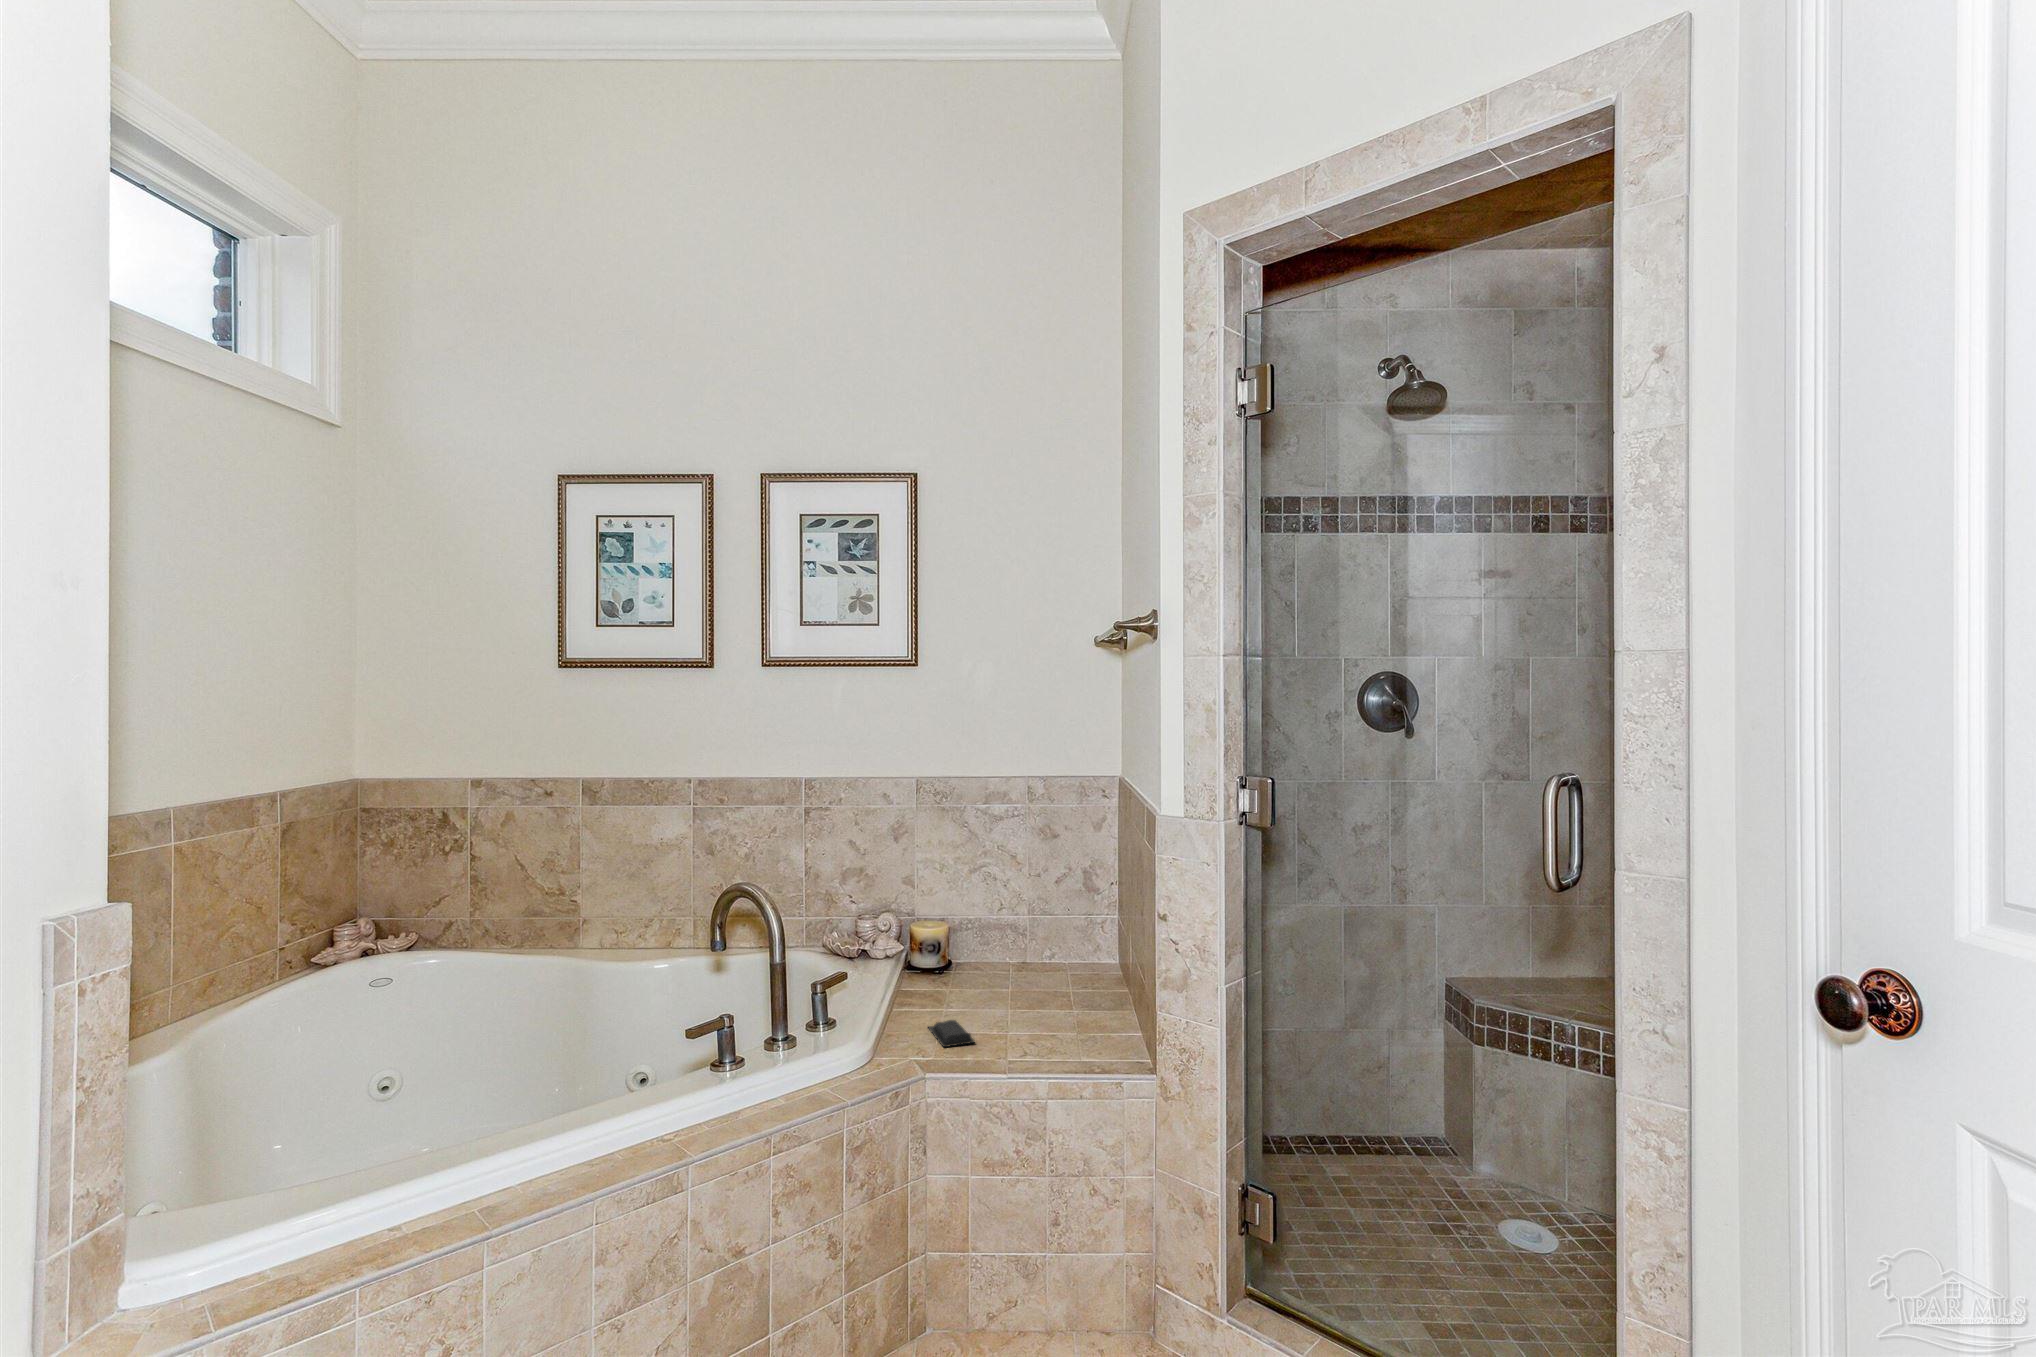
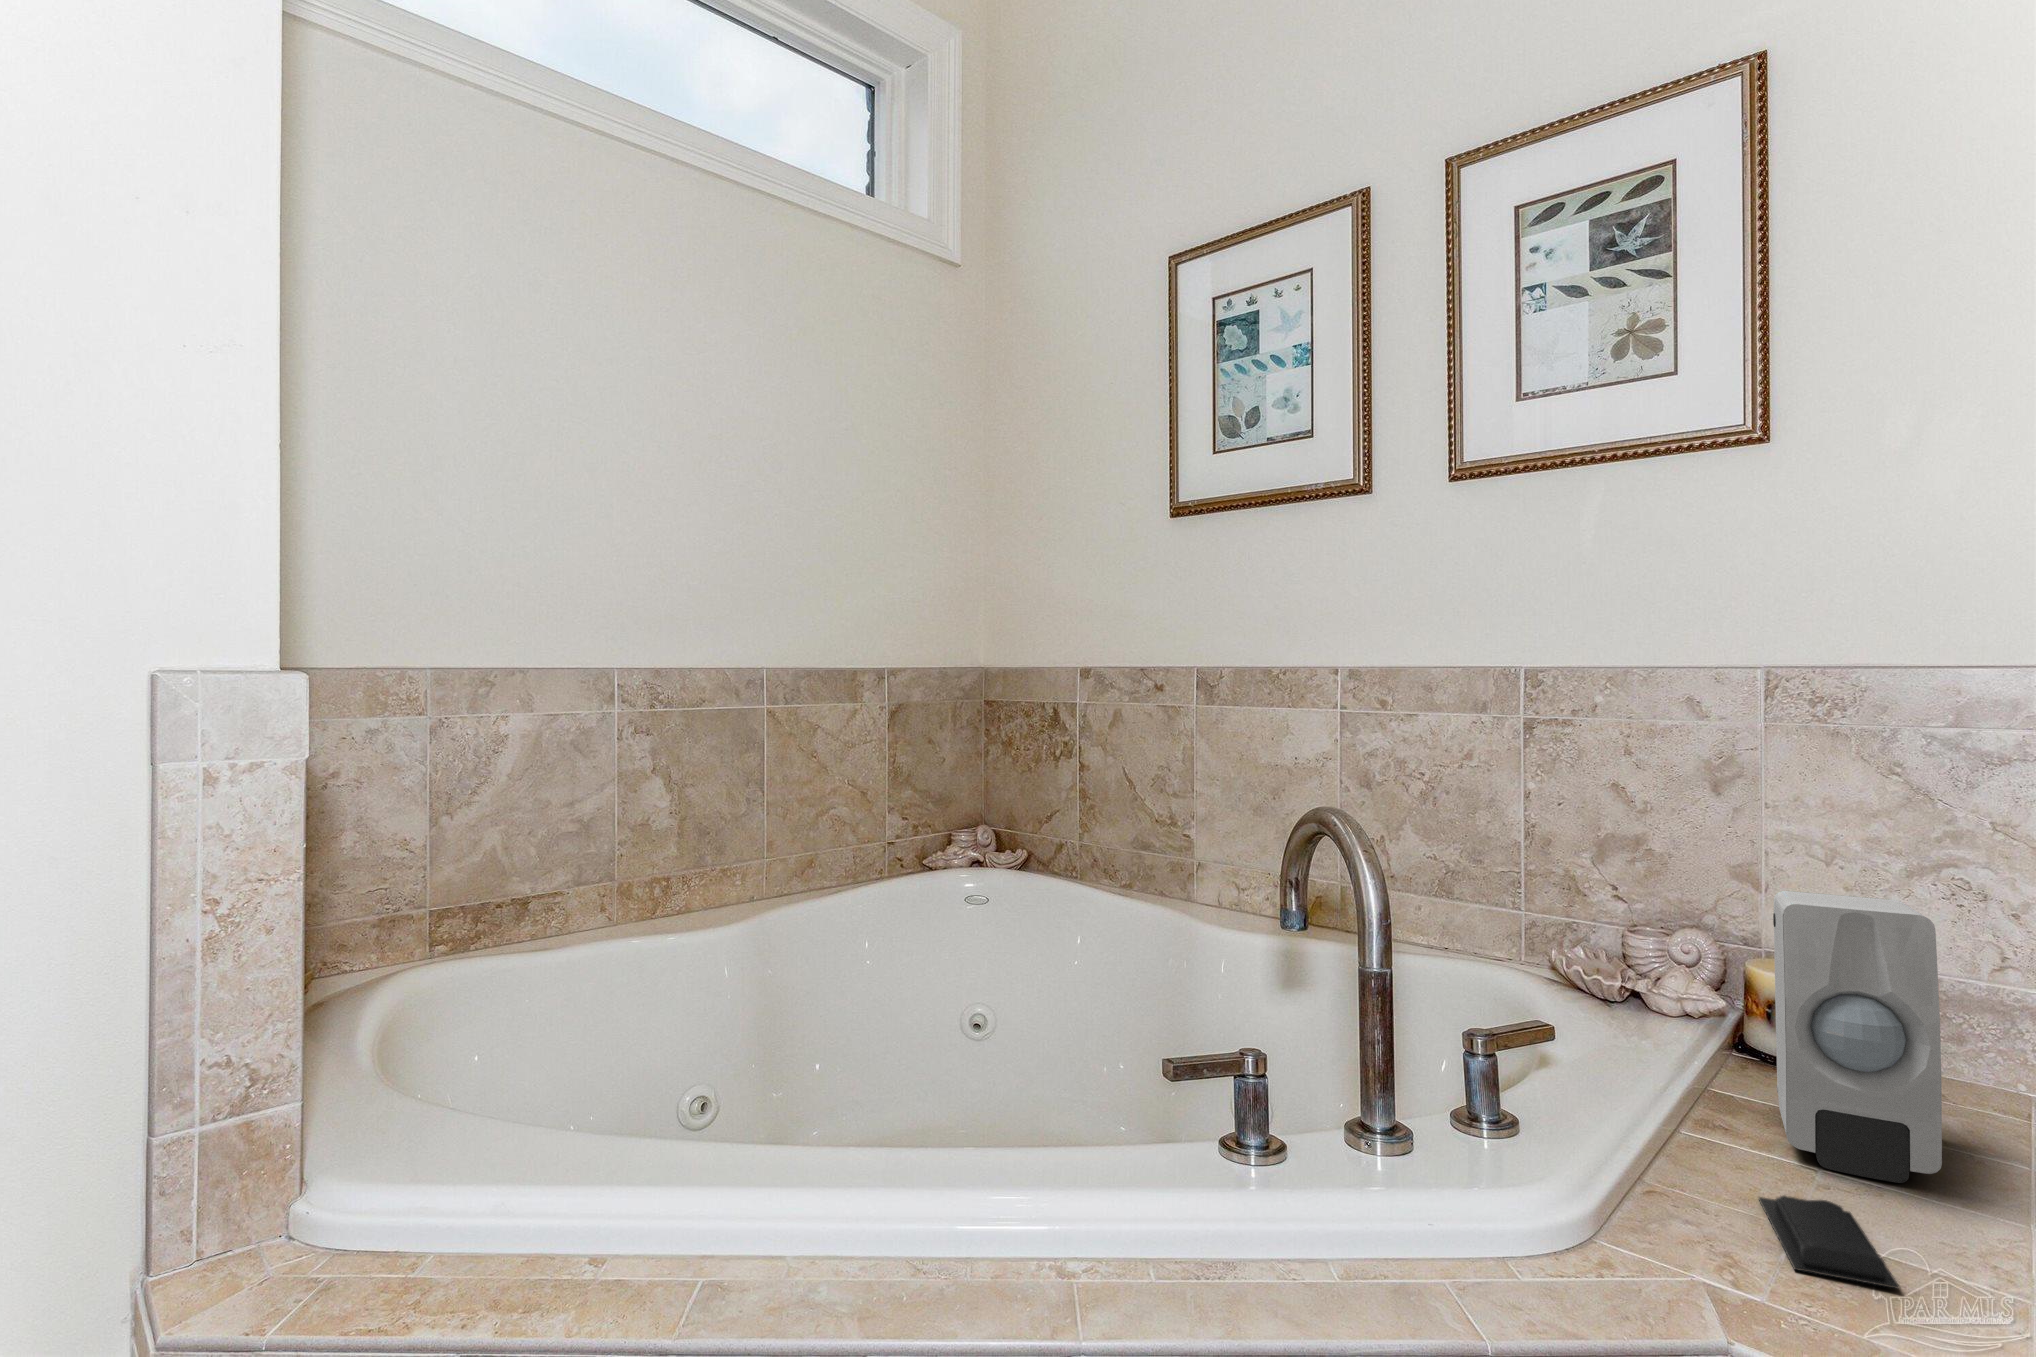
soap dispenser: none [926,887,985,1009] -> present [1773,891,1942,1183]

